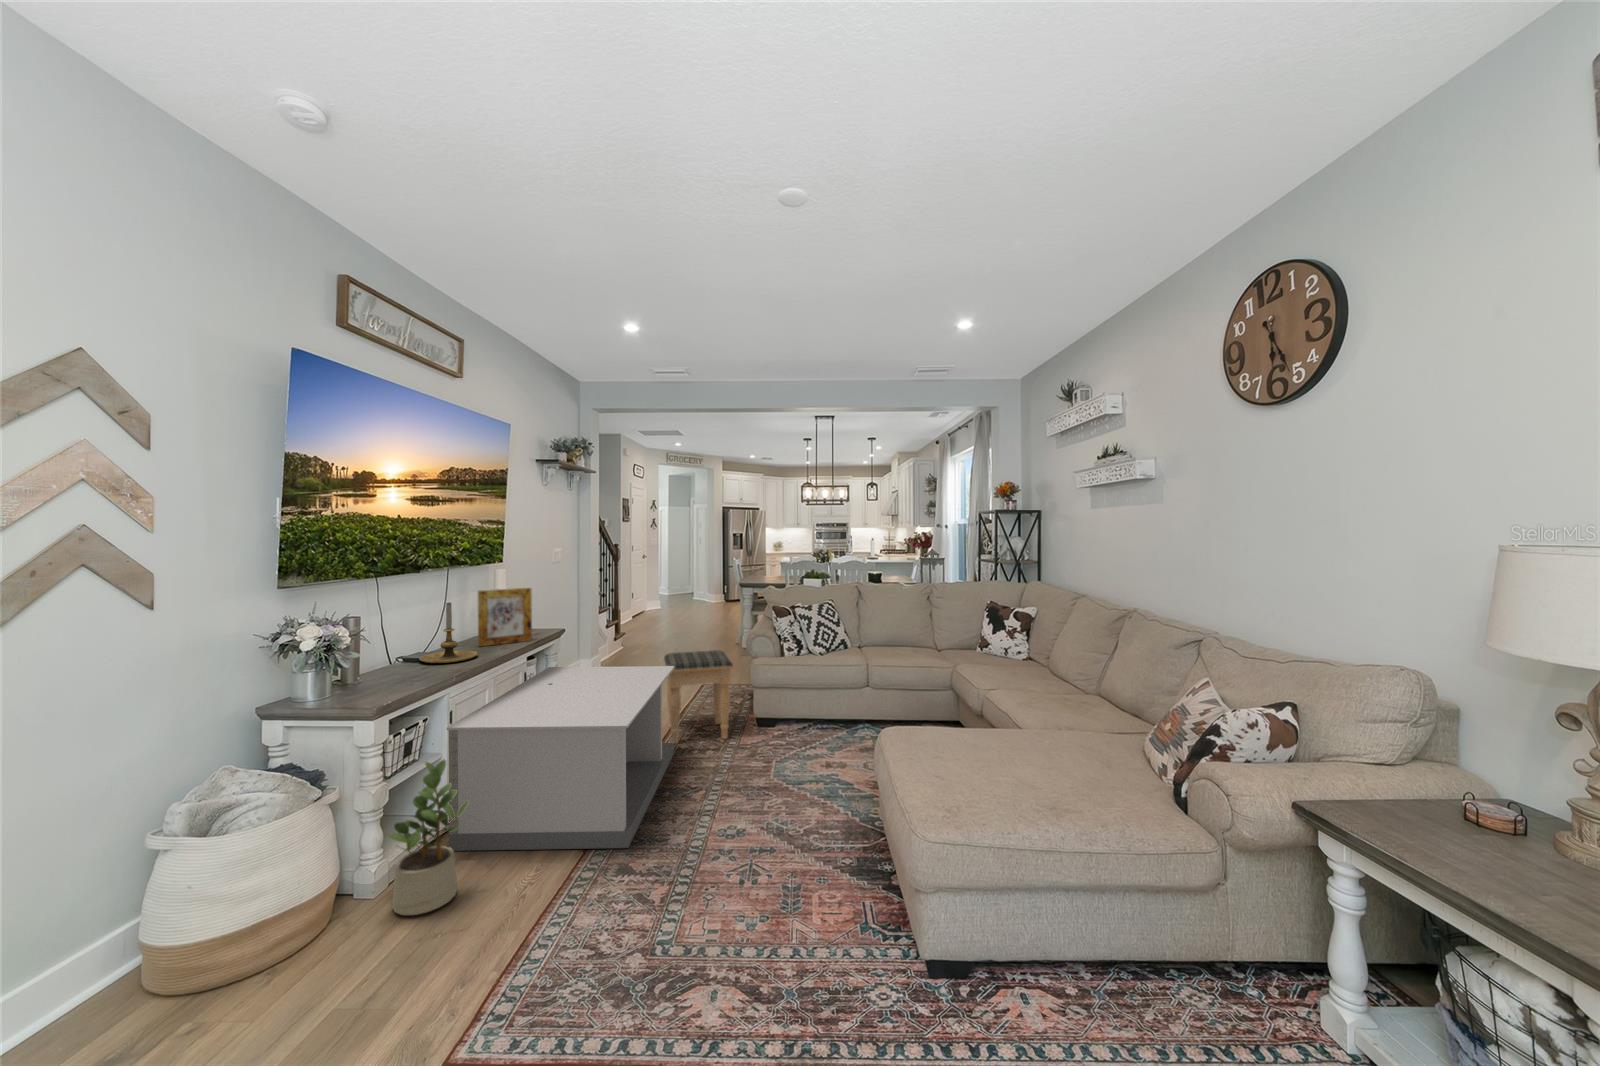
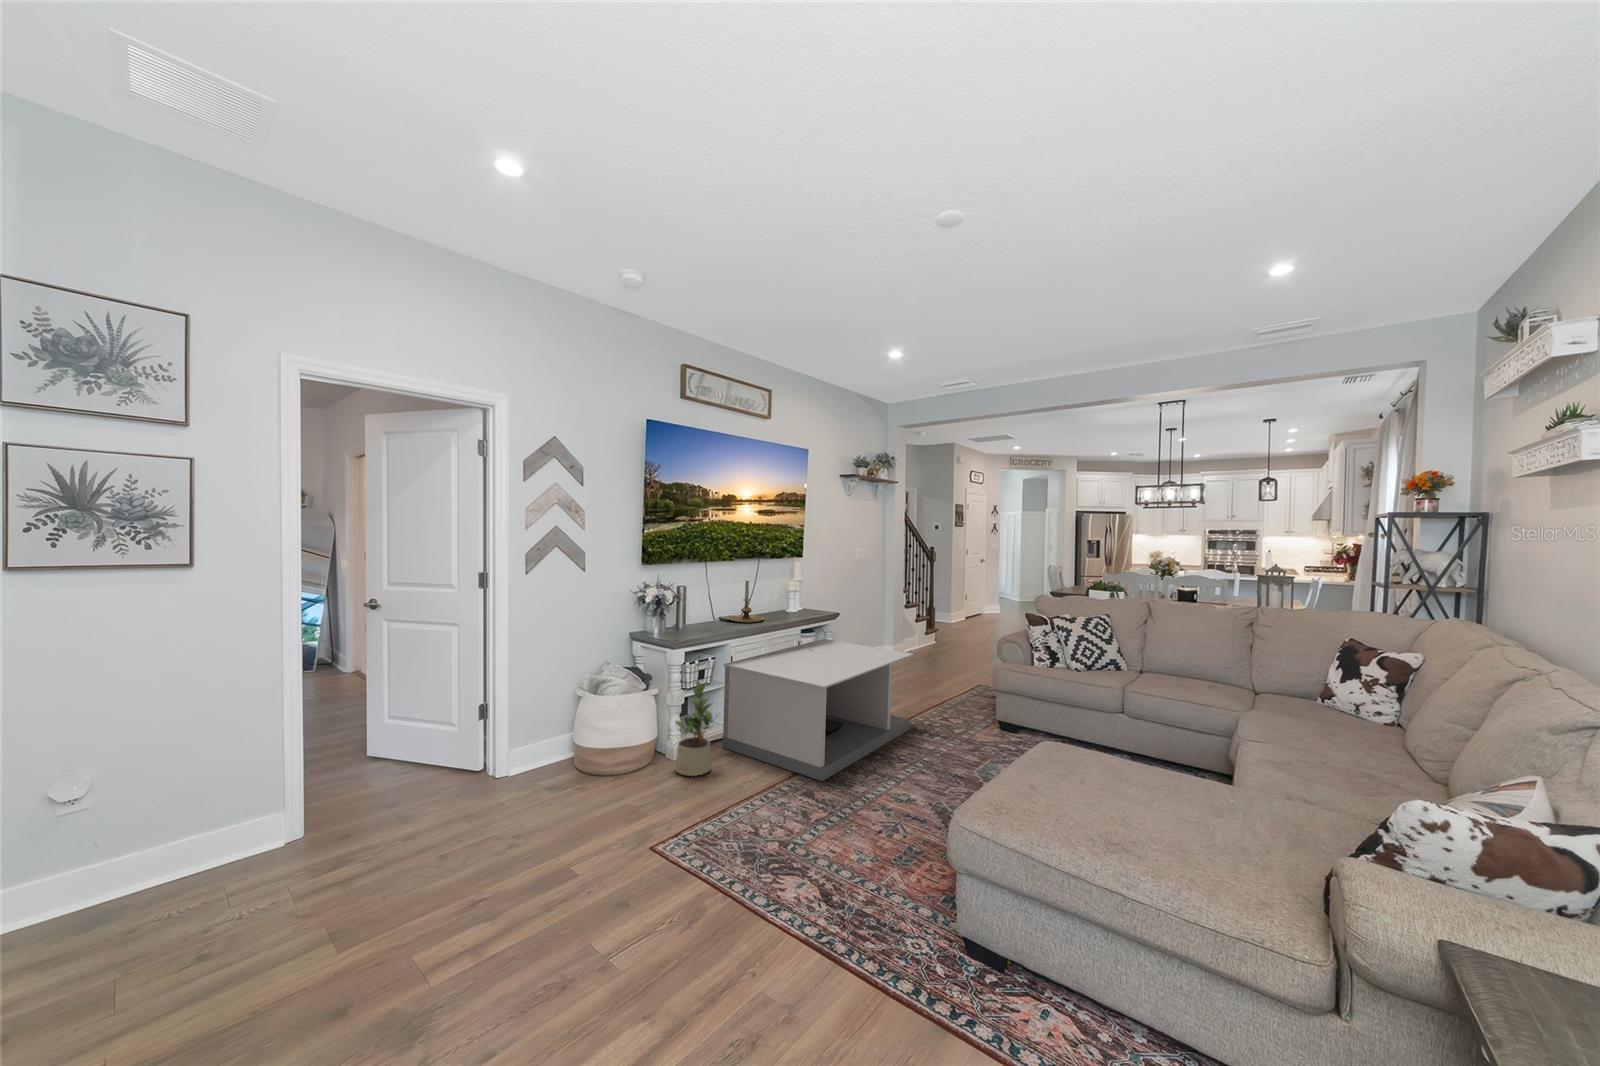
picture frame: present [478,588,532,646] -> none [773,574,810,616]
footstool: present [664,650,733,744] -> none [912,644,977,729]

